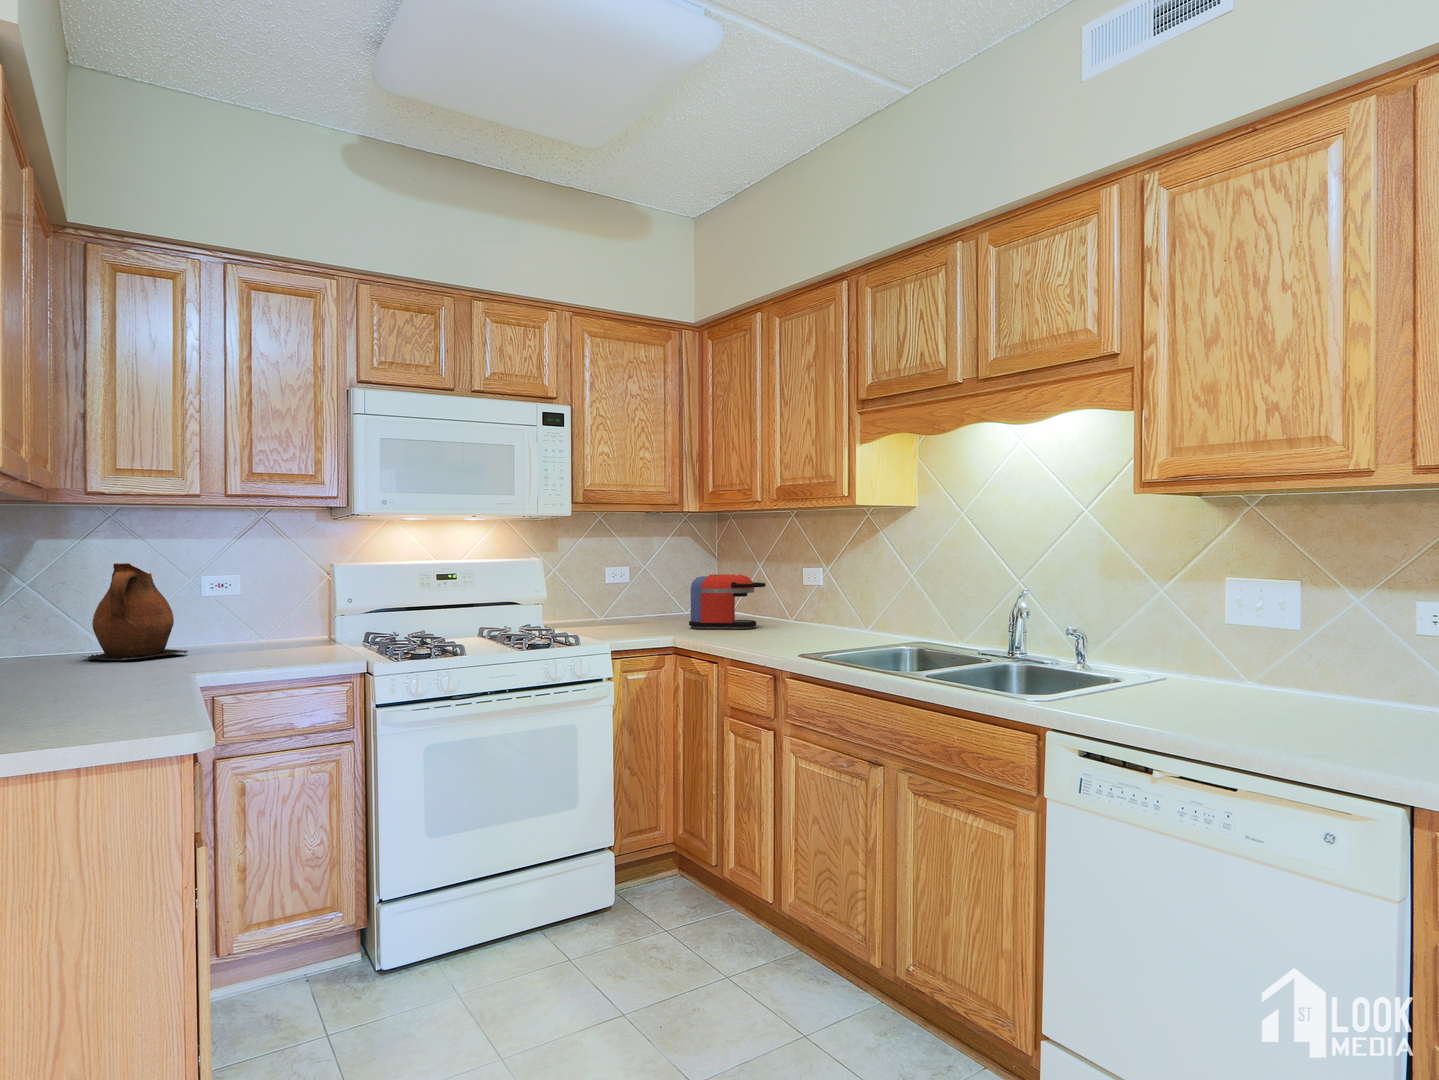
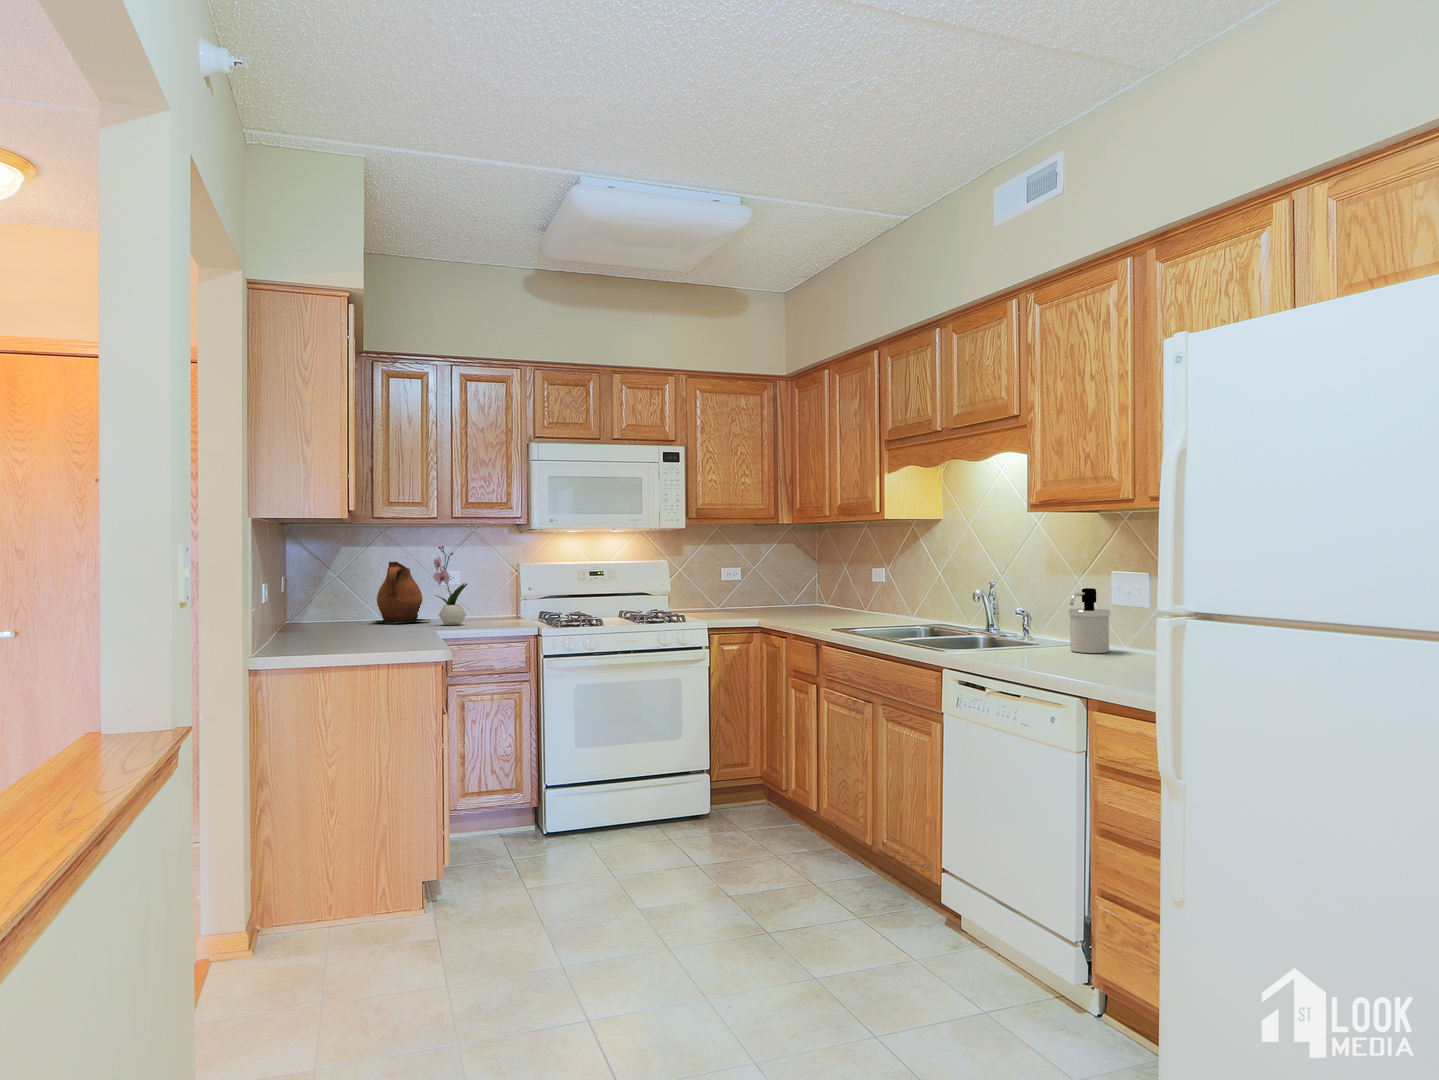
flower arrangement: none [191,539,251,662] -> present [433,546,467,625]
coffee maker: present [689,574,766,629] -> none [778,573,837,615]
soap dispenser: none [1191,605,1254,698] -> present [1069,588,1110,653]

